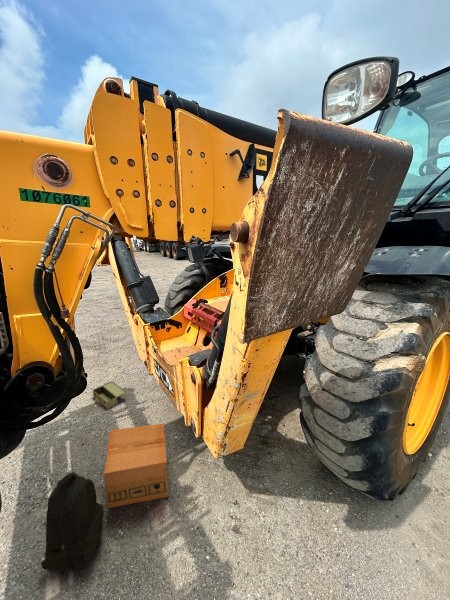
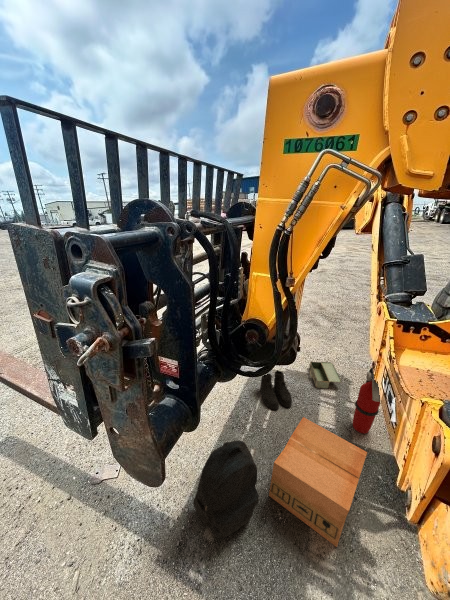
fire extinguisher: none [143,364,161,421] -> present [353,367,380,434]
boots: none [51,411,93,450] -> present [260,370,292,409]

